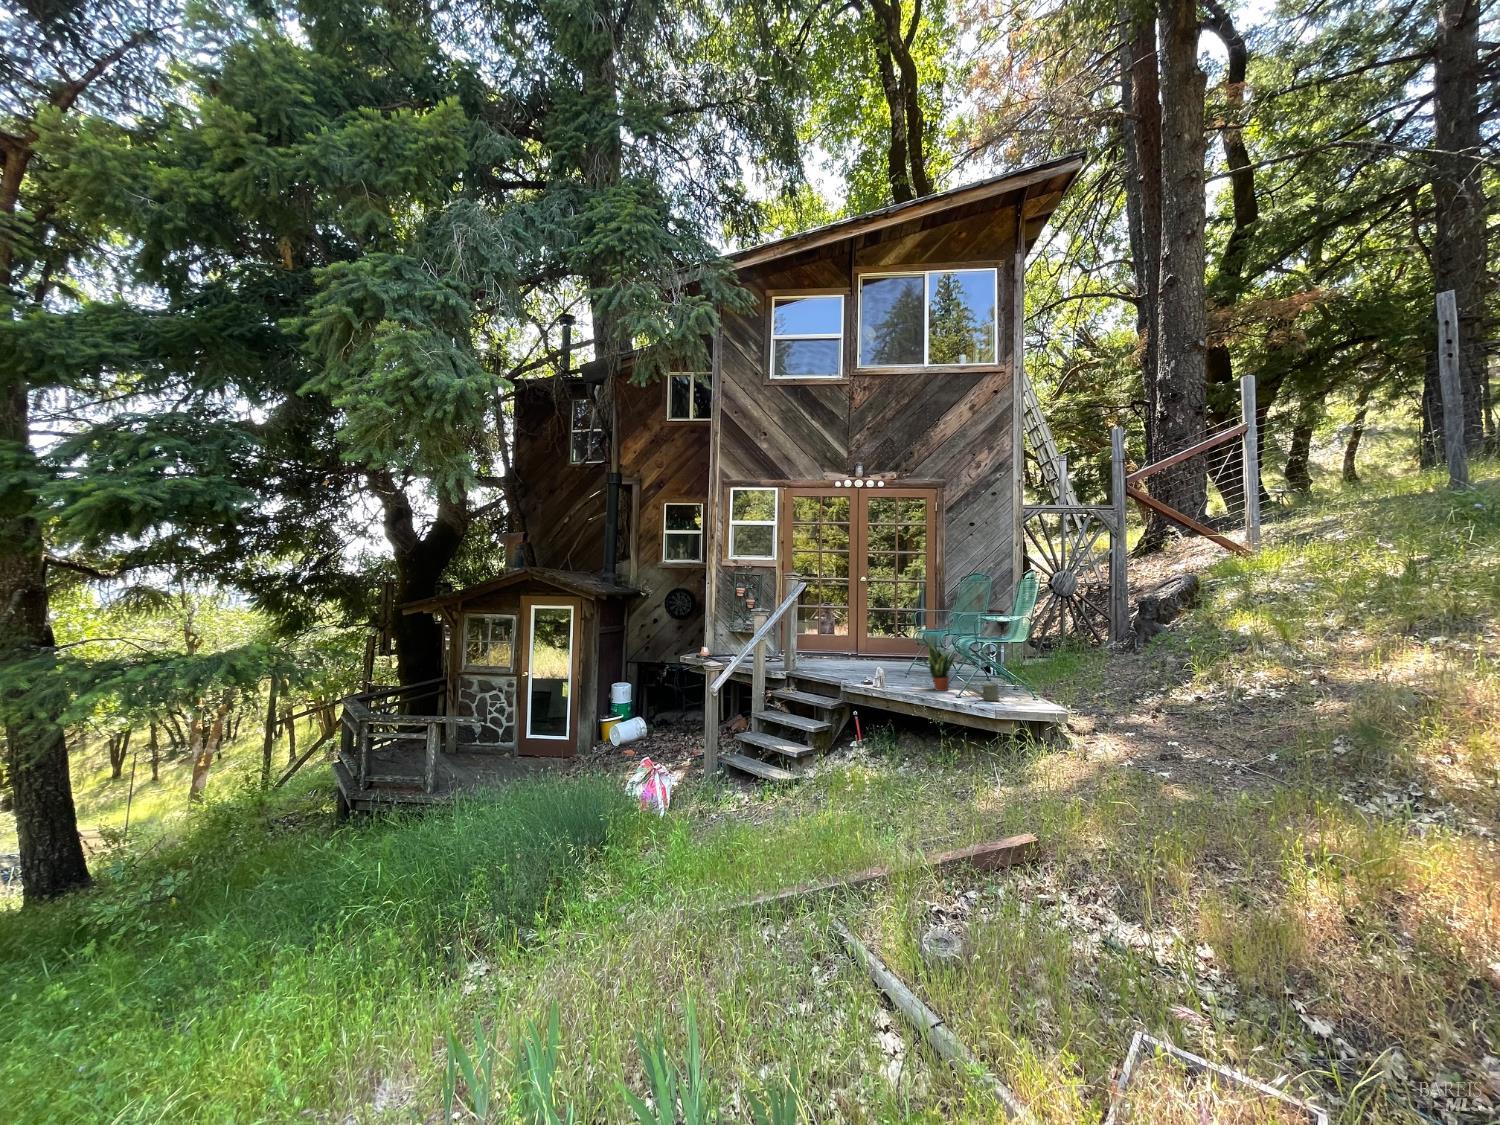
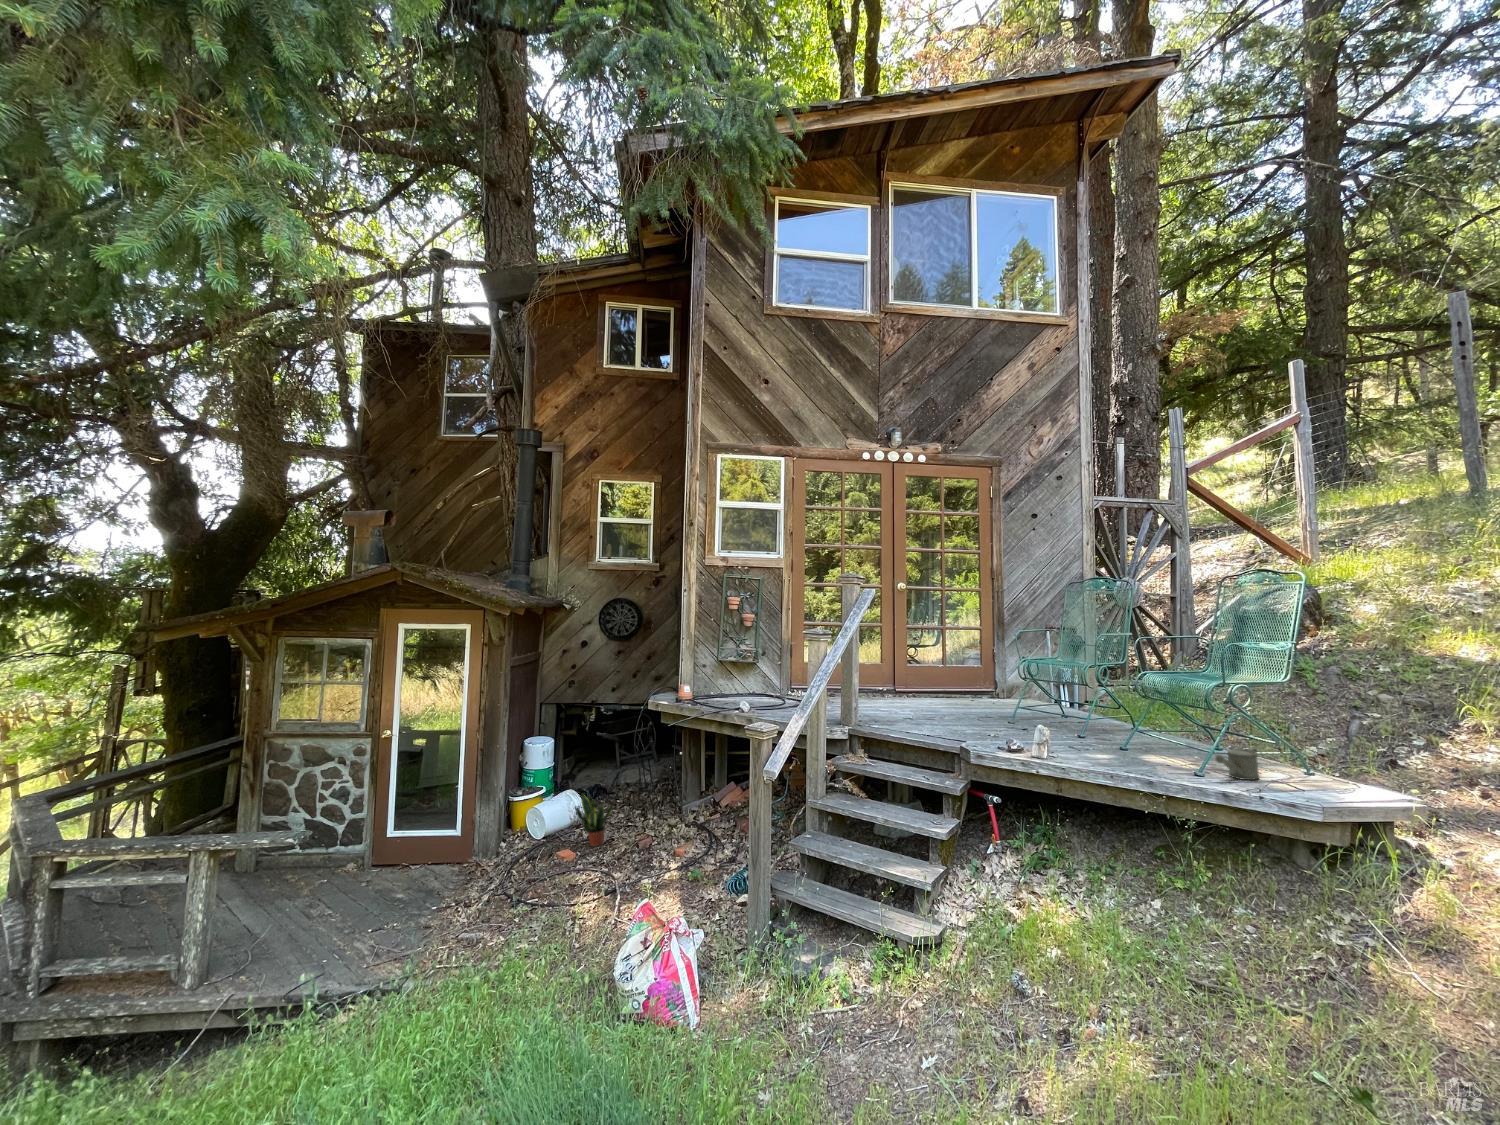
potted plant: present [923,645,954,691] -> present [576,795,612,846]

